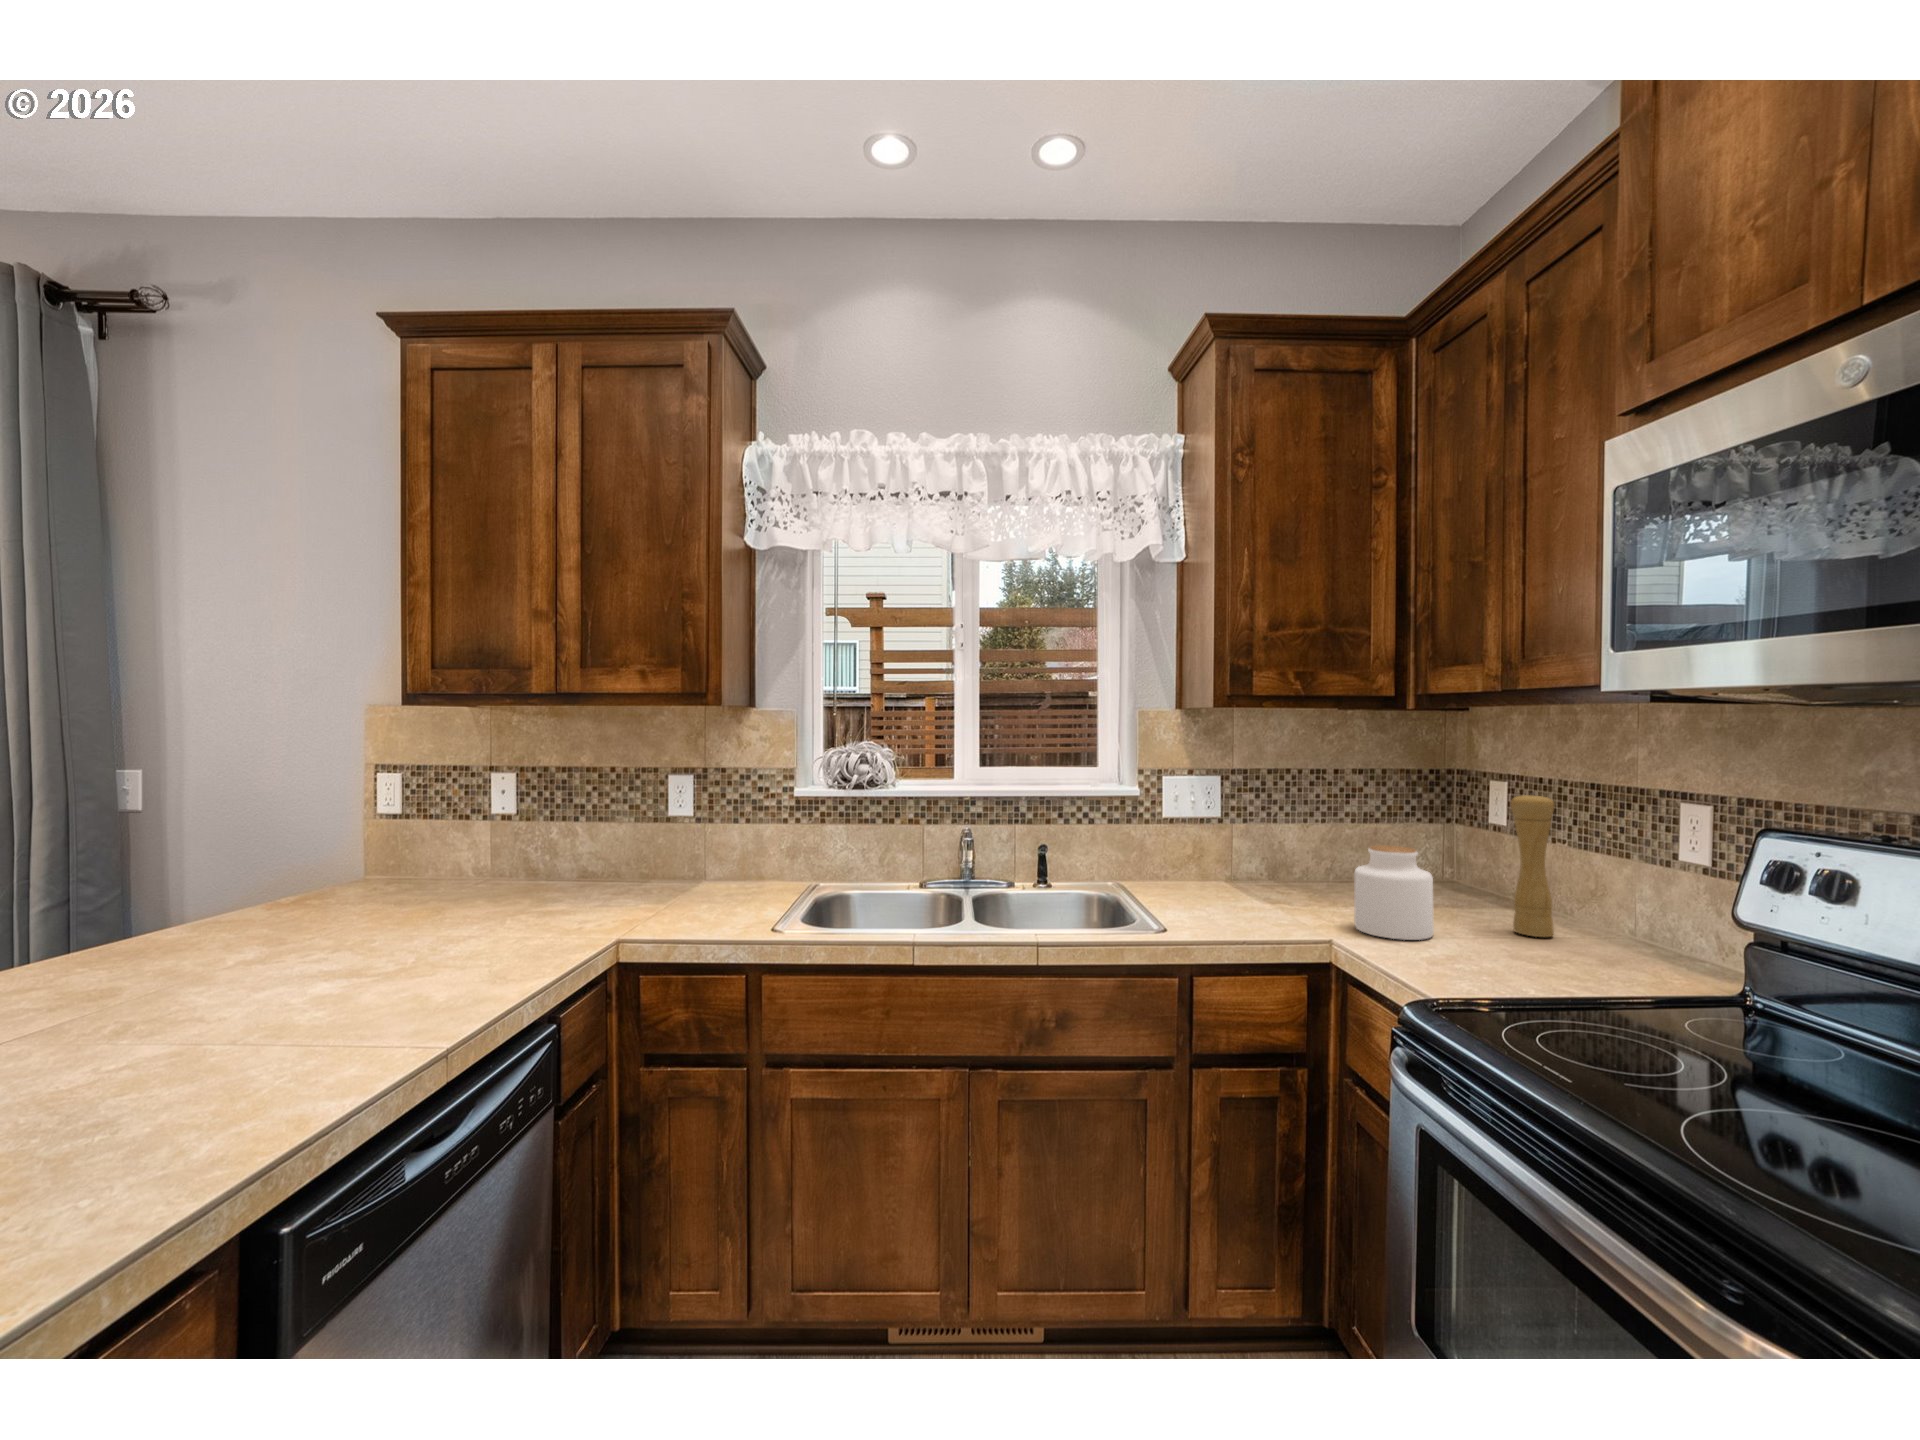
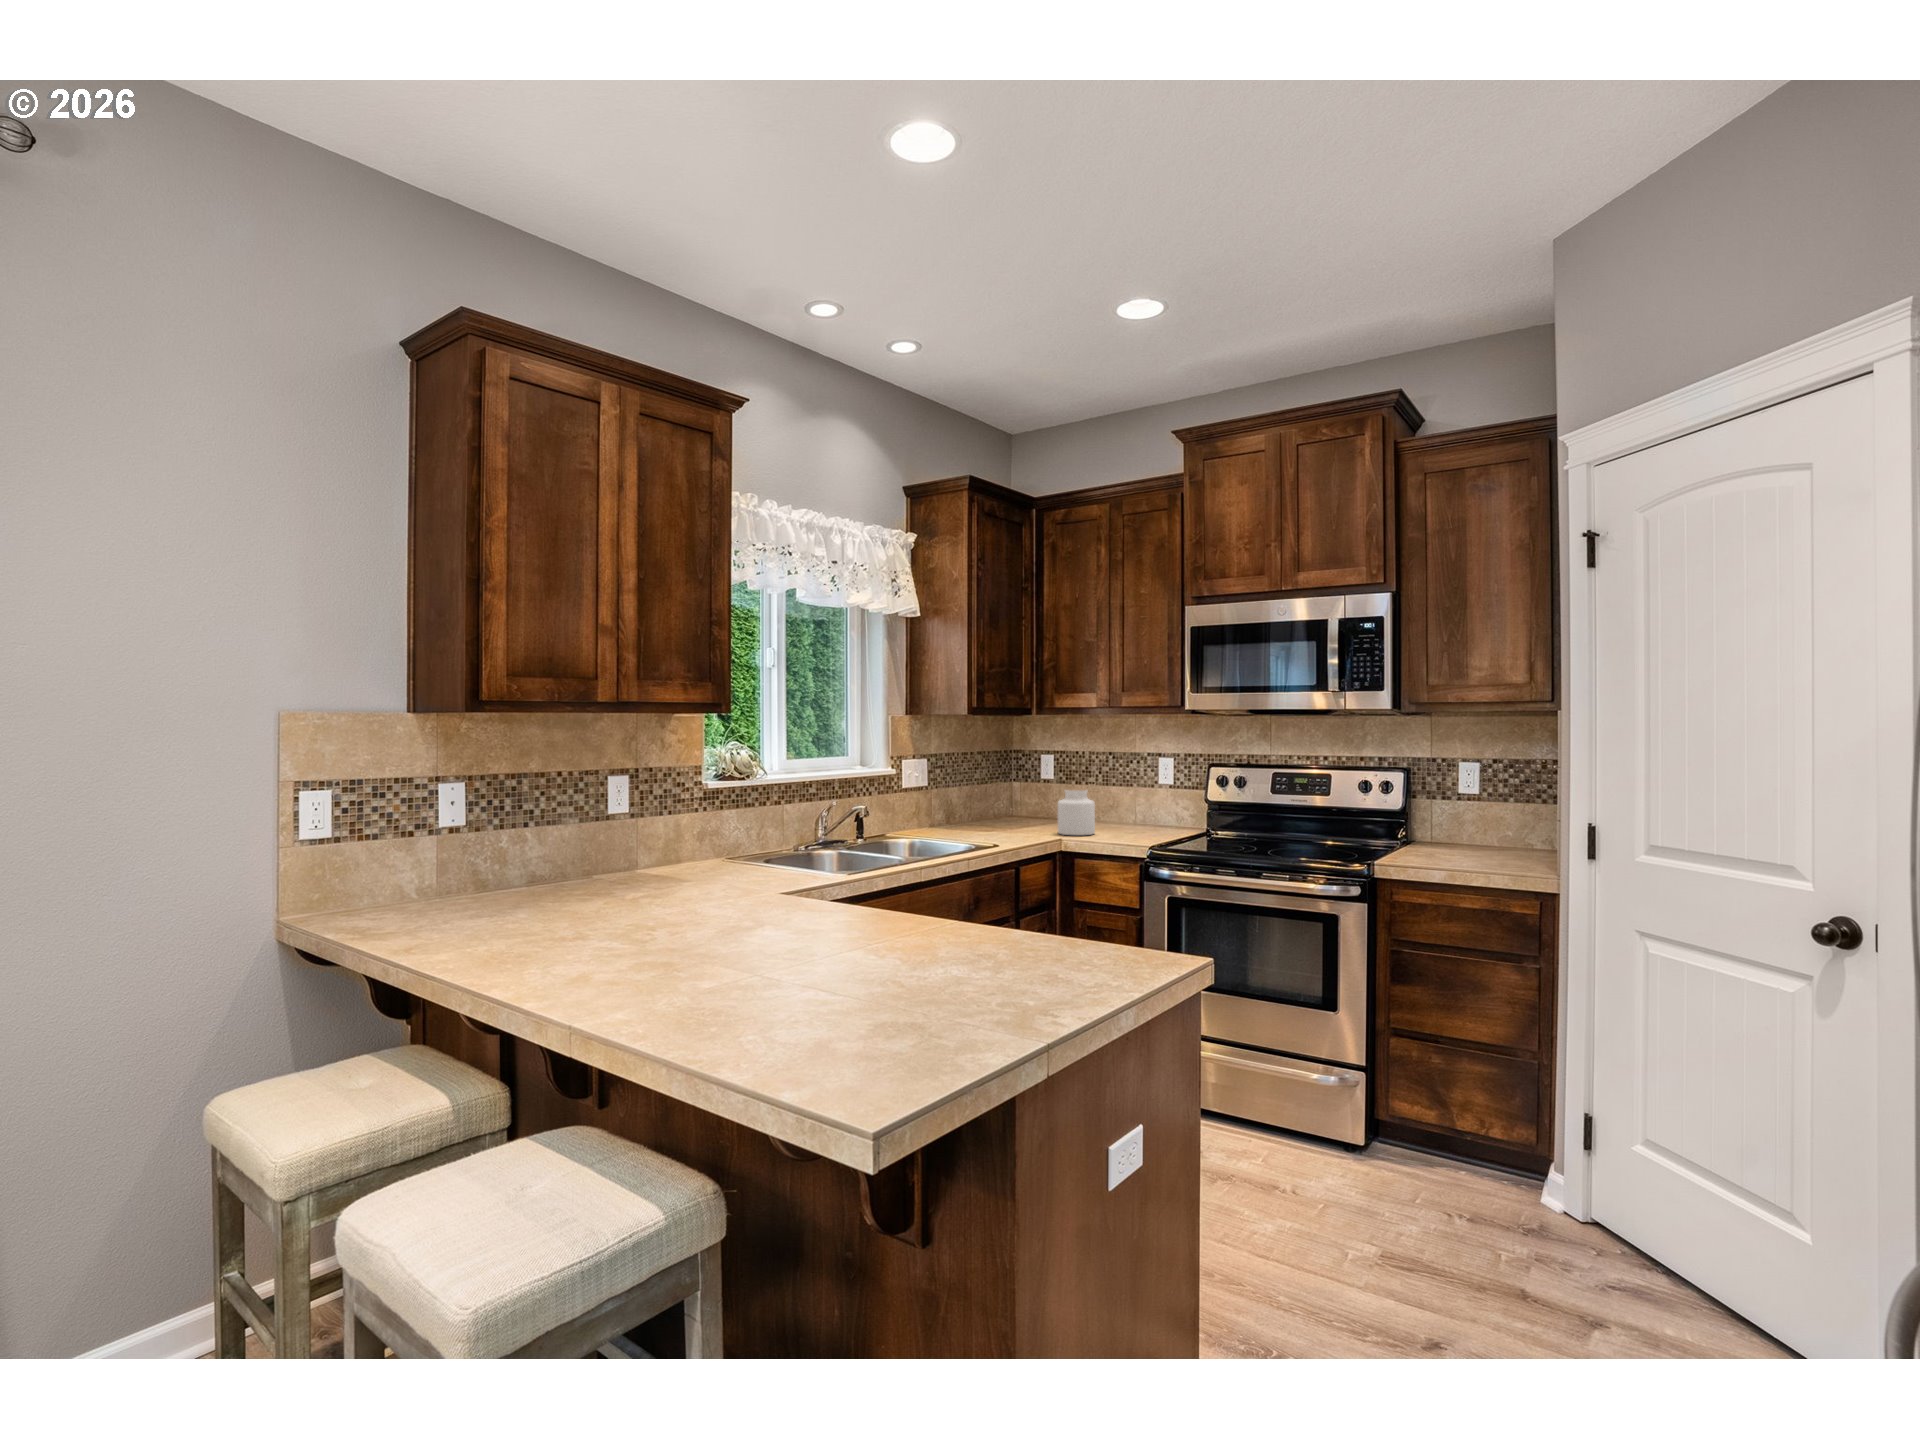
pepper mill: present [1511,793,1554,937] -> none [1105,757,1124,828]

